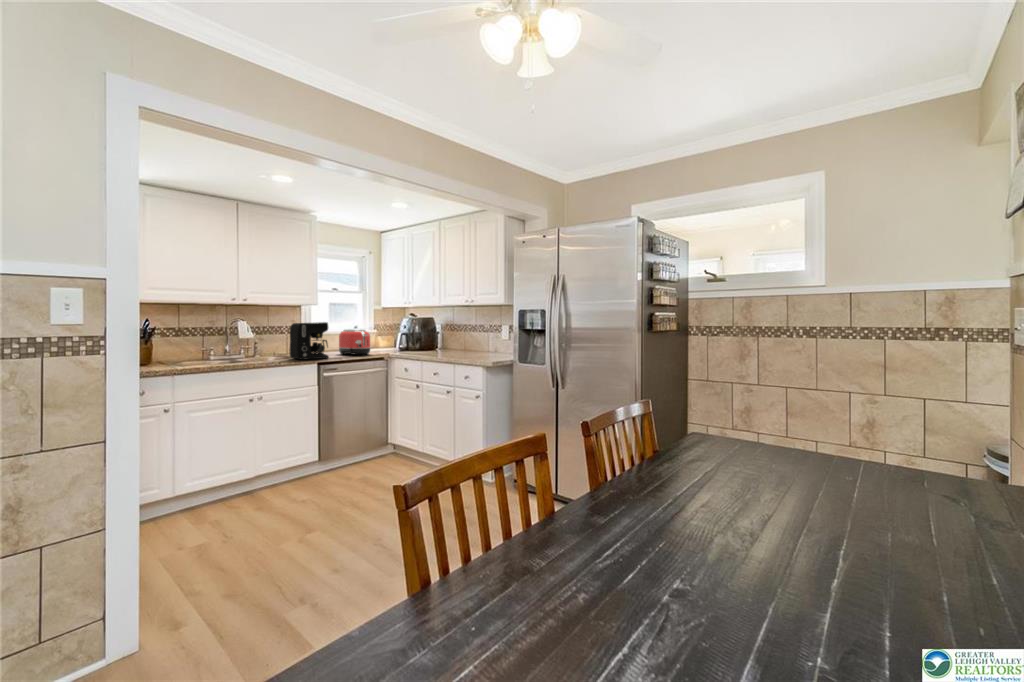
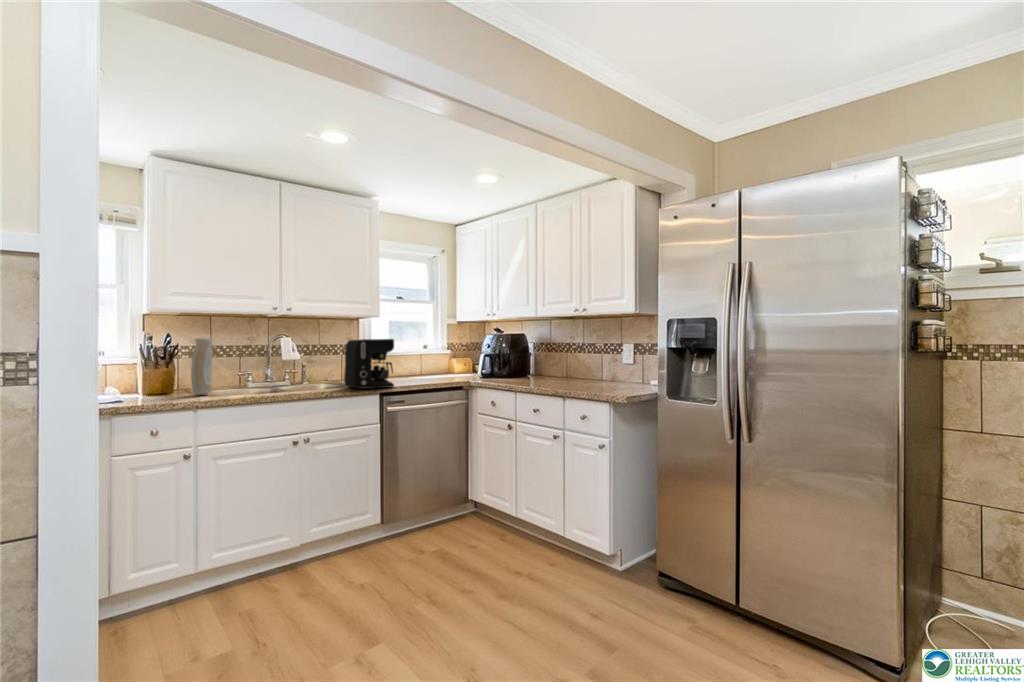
vase: none [167,322,183,365] -> present [191,338,212,395]
toaster: present [339,329,370,355] -> none [405,349,447,383]

